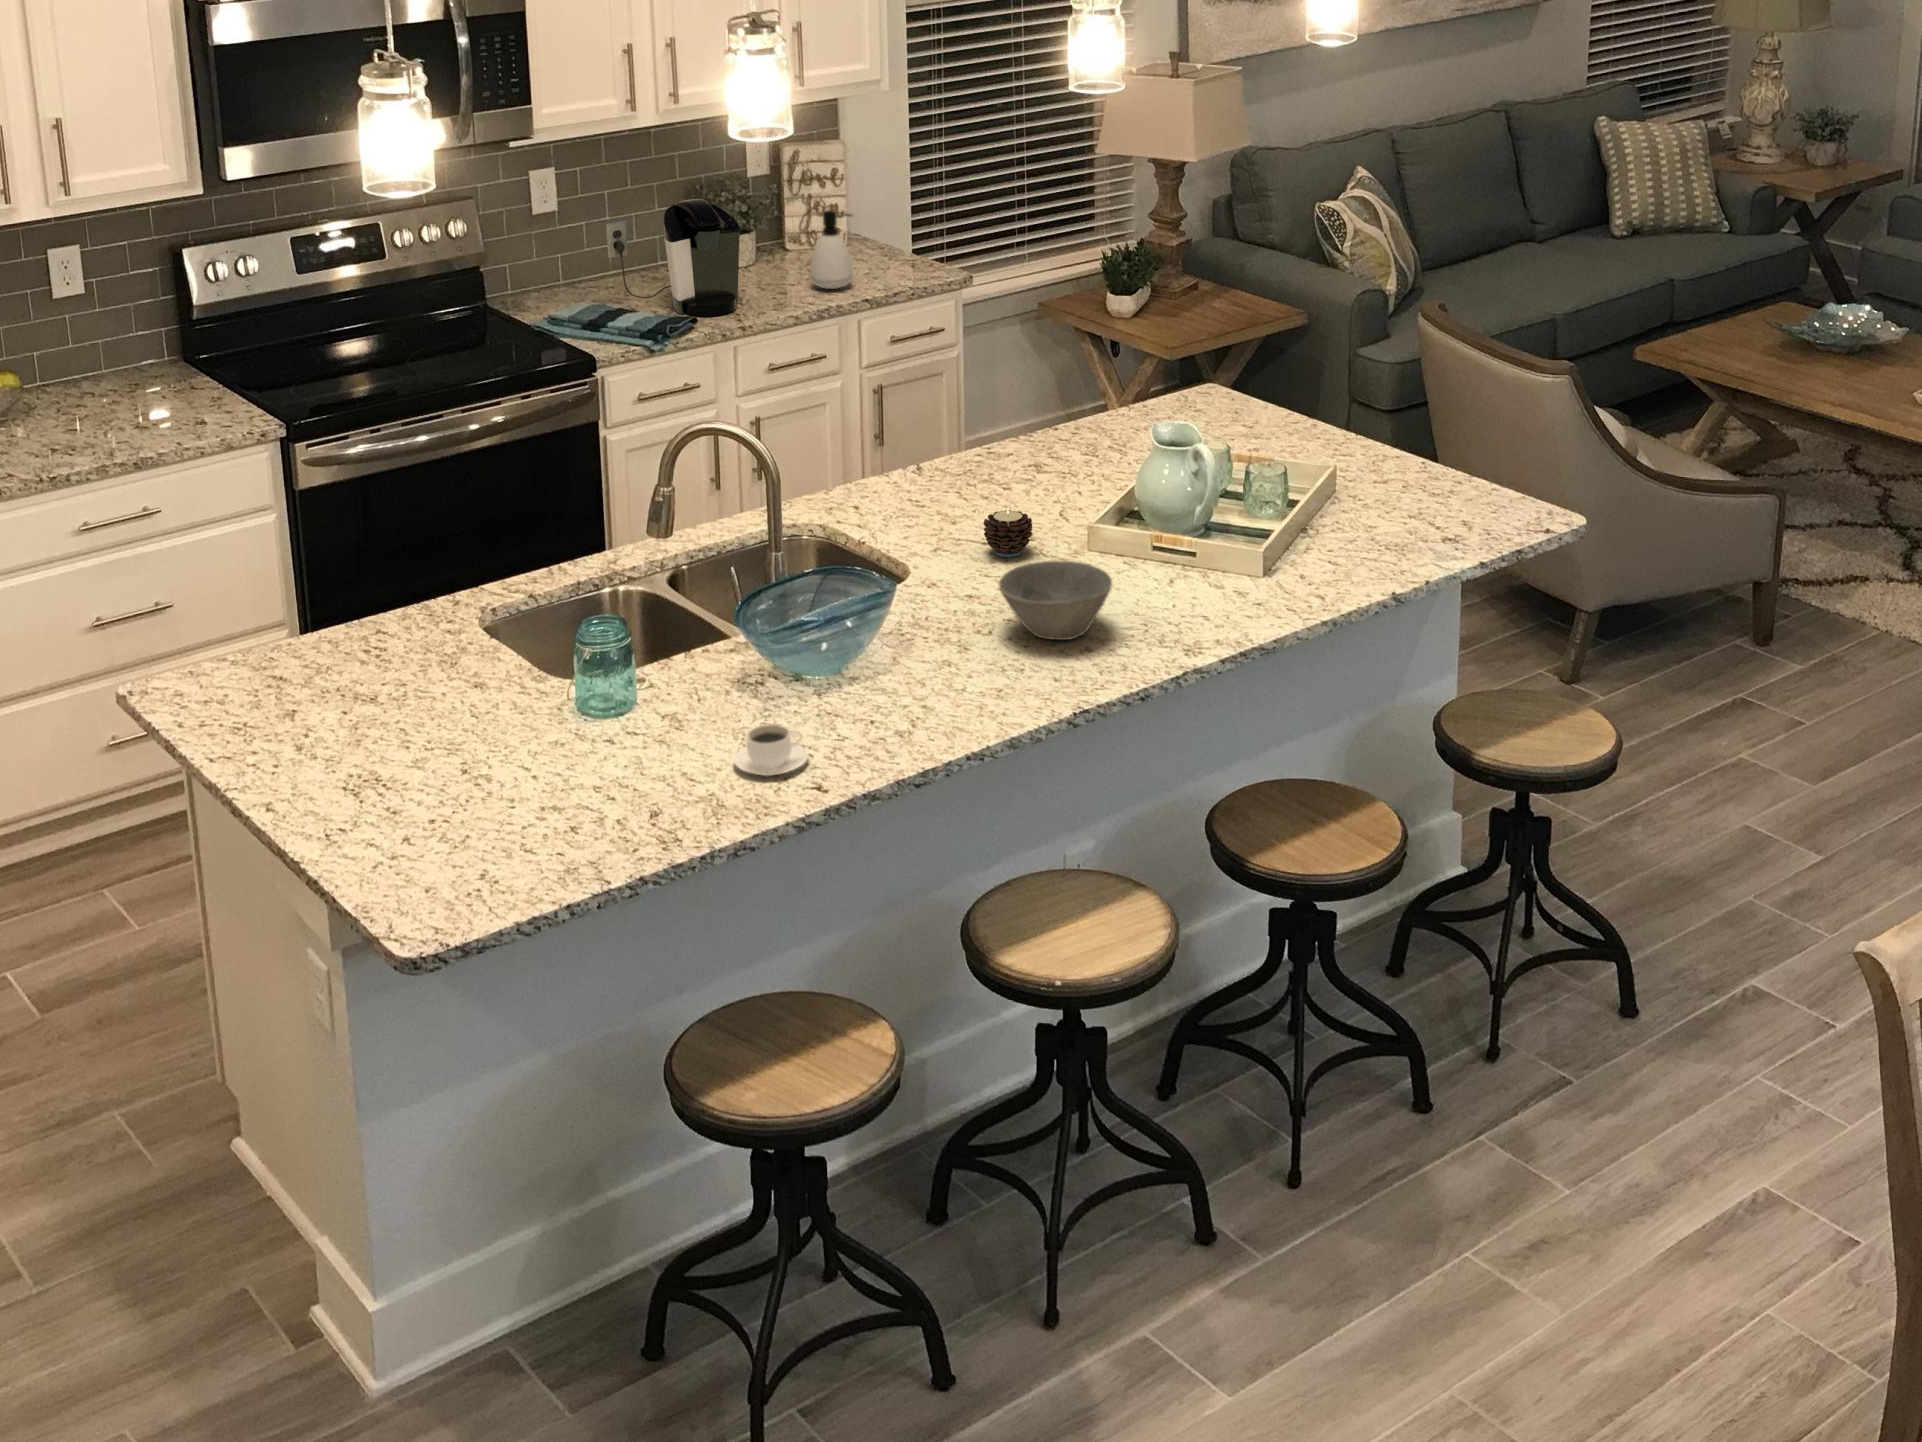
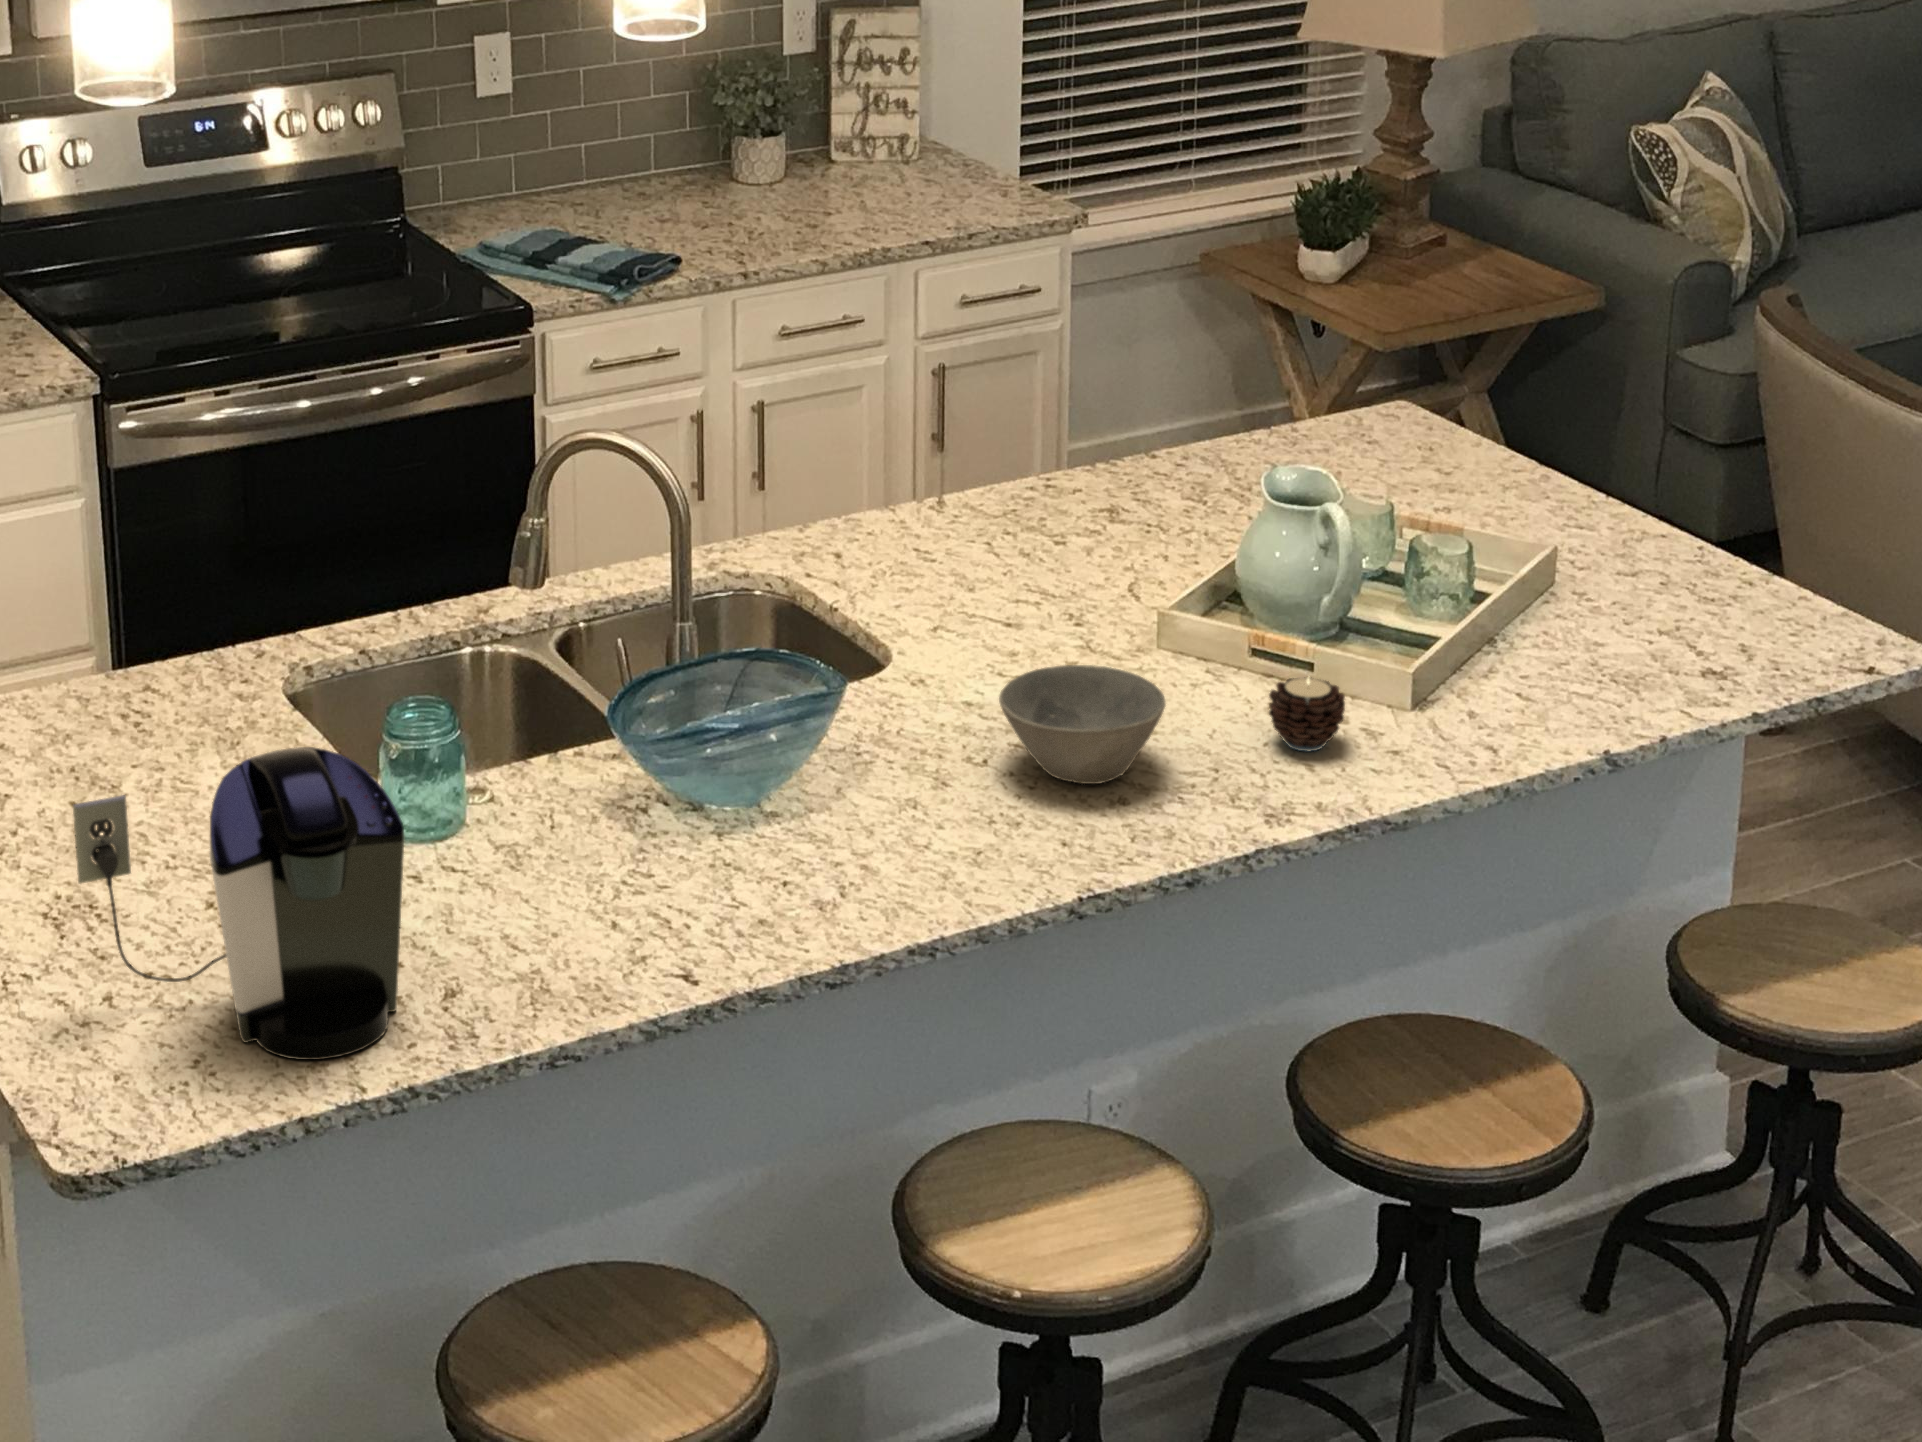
coffee maker: present [606,199,740,316] -> present [73,747,404,1060]
soap dispenser: present [810,210,853,289] -> none [856,109,920,223]
candle: present [983,510,1032,557] -> present [1269,677,1345,751]
coffee cup: present [733,724,808,776] -> none [577,877,683,951]

